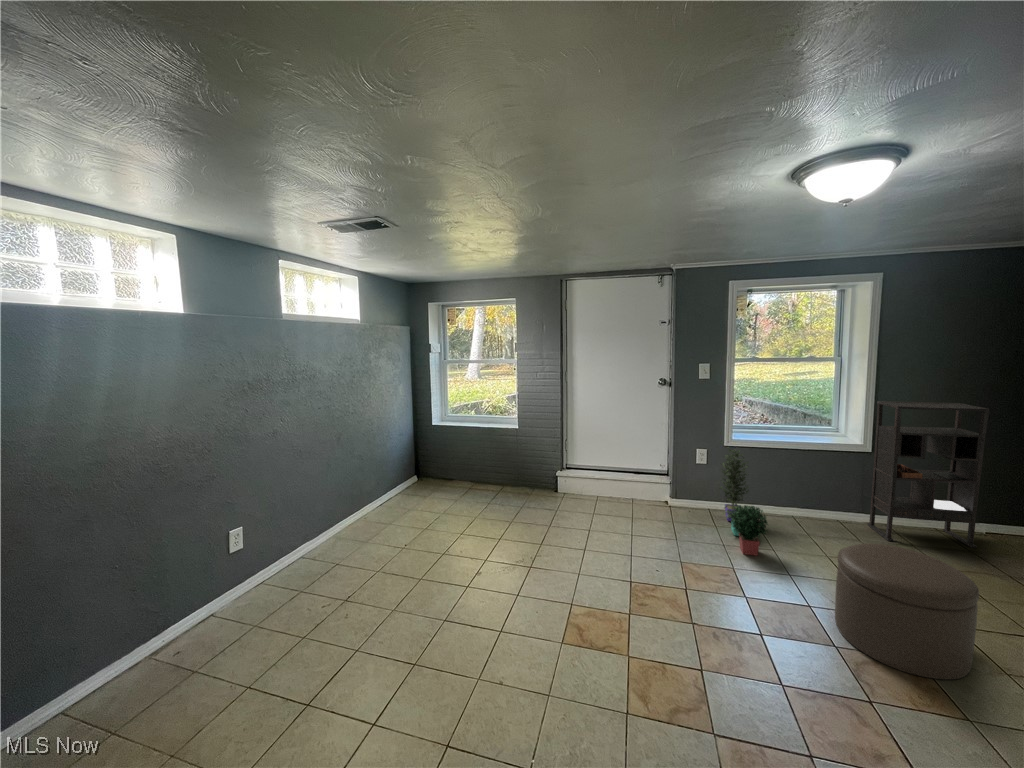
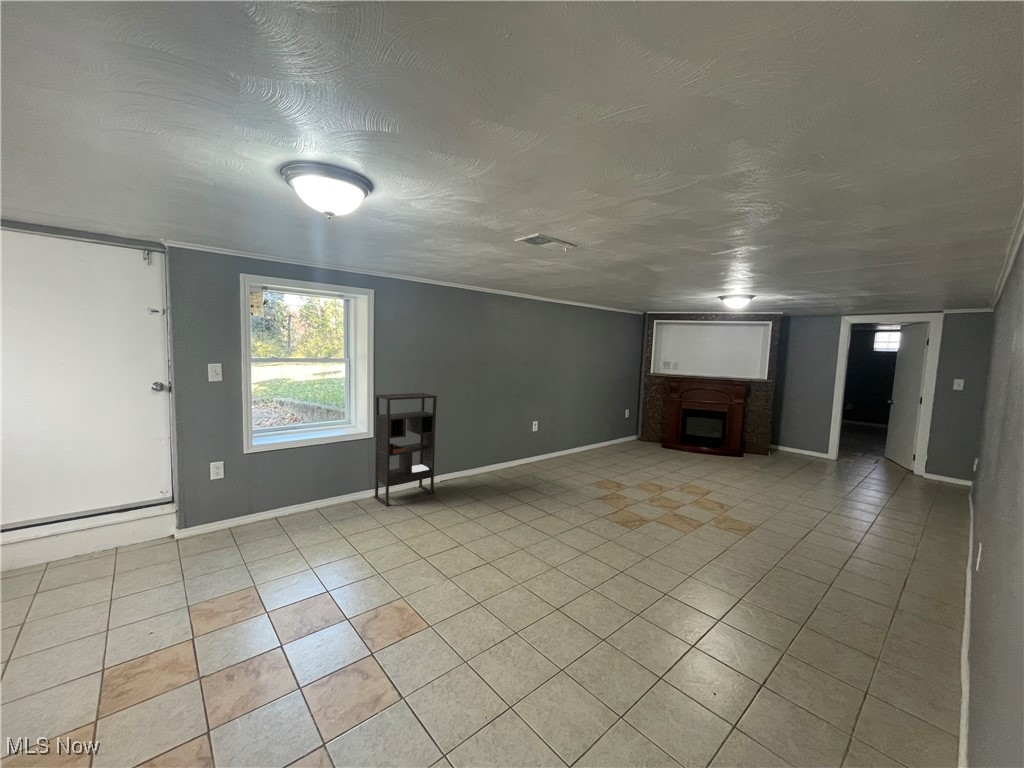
potted plant: present [721,450,768,556] -> none [239,454,292,565]
ottoman: present [835,543,979,679] -> none [347,511,433,613]

